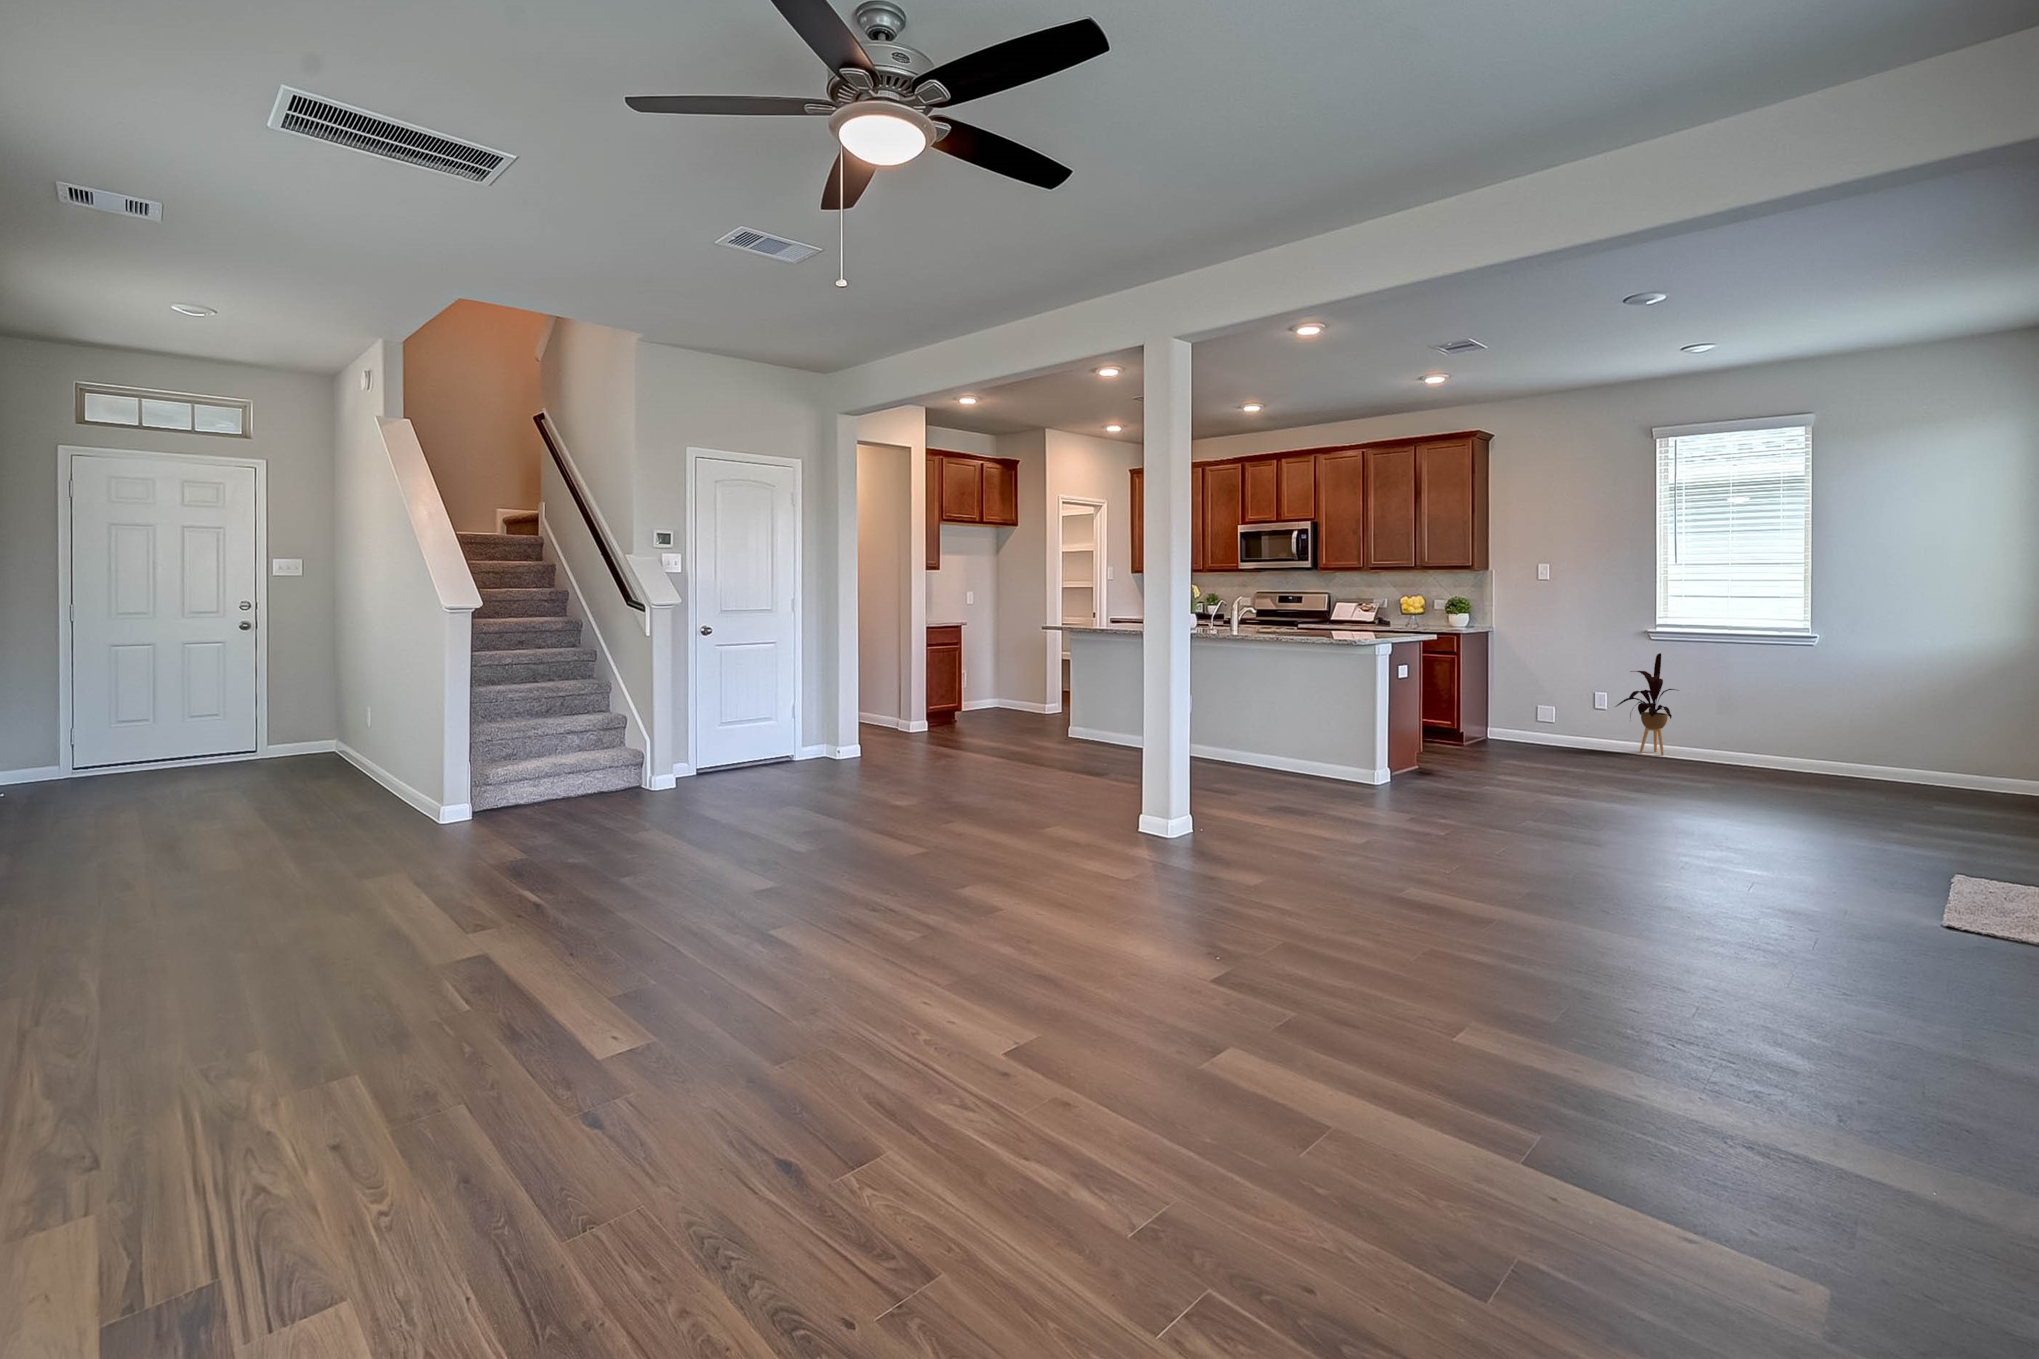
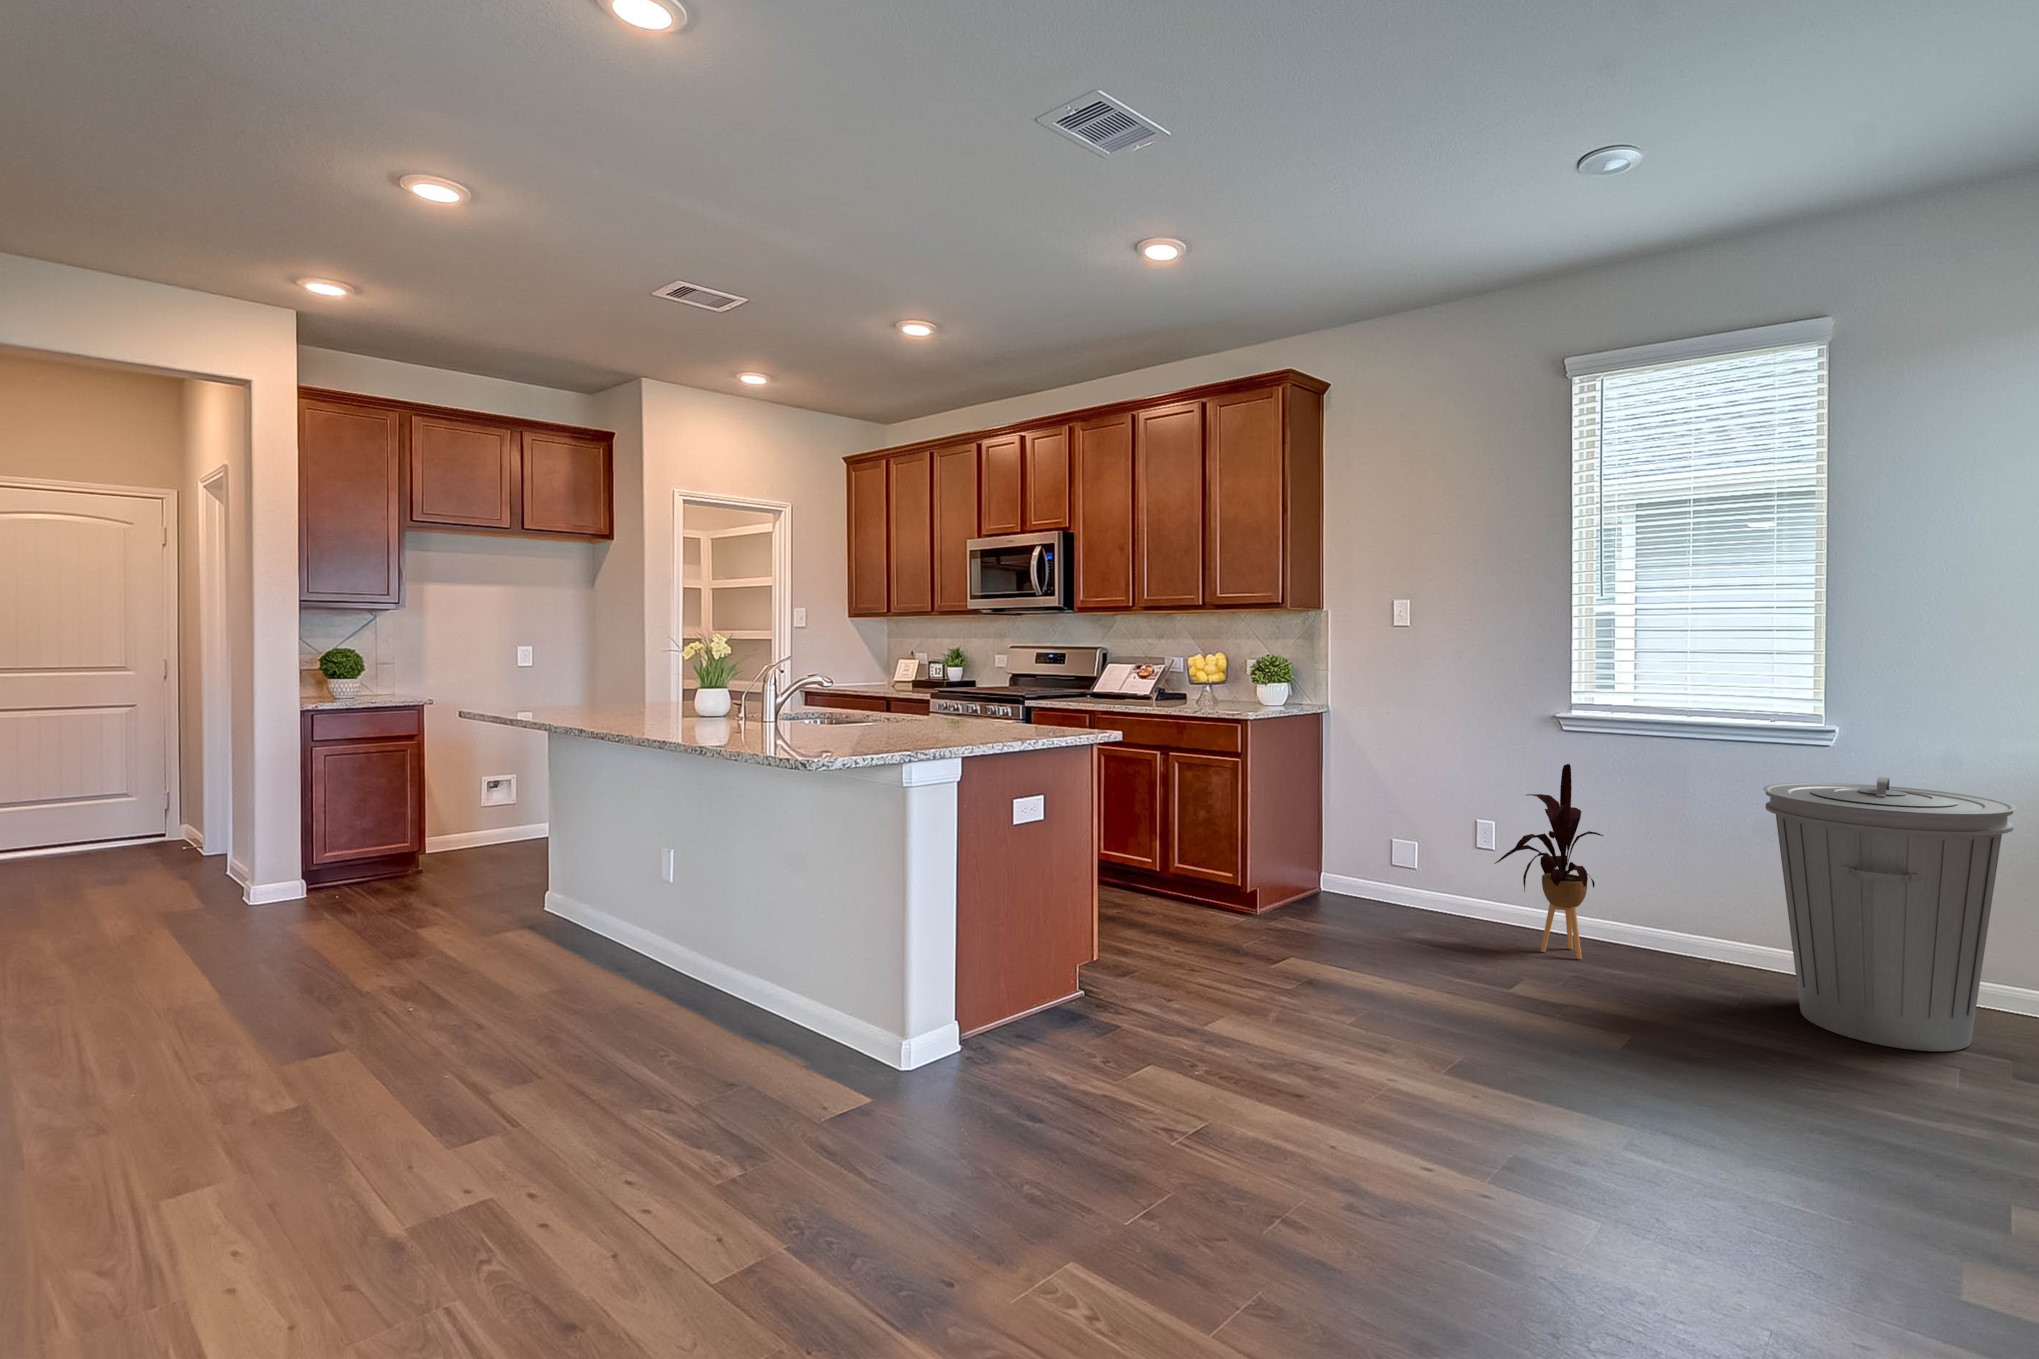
trash can: none [1772,655,1903,782] -> present [1763,777,2017,1051]

